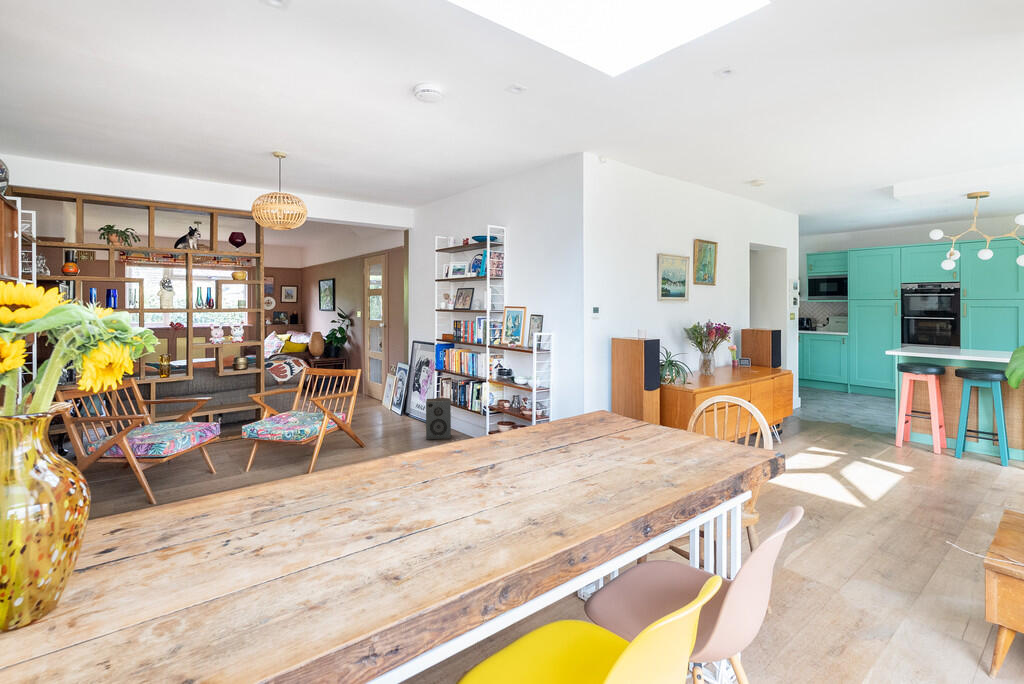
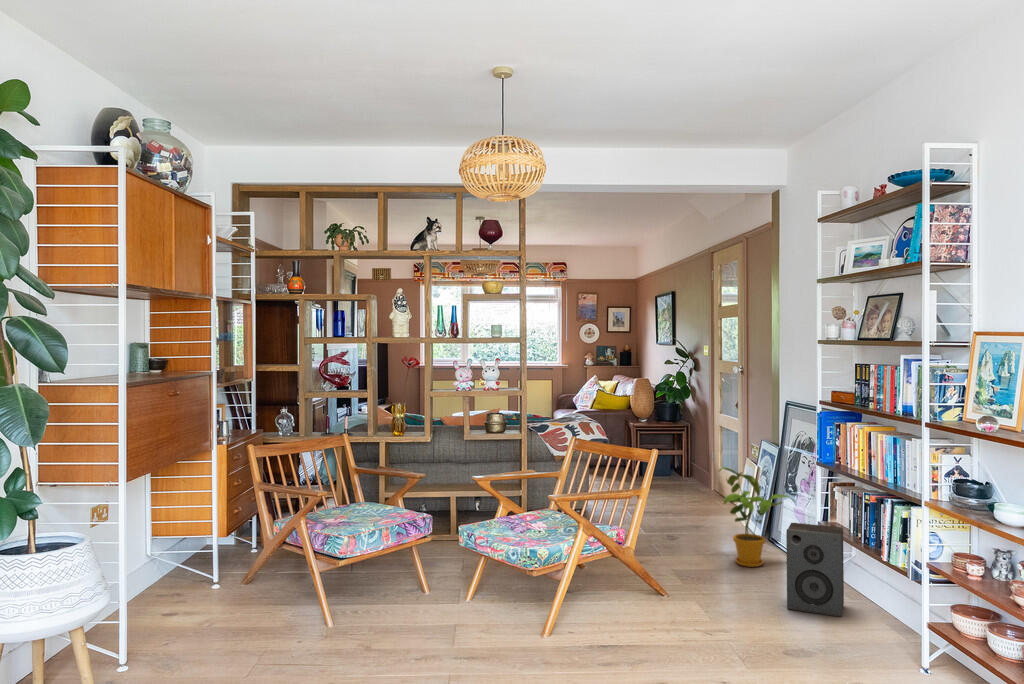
house plant: none [384,377,423,426] -> present [719,467,789,567]

